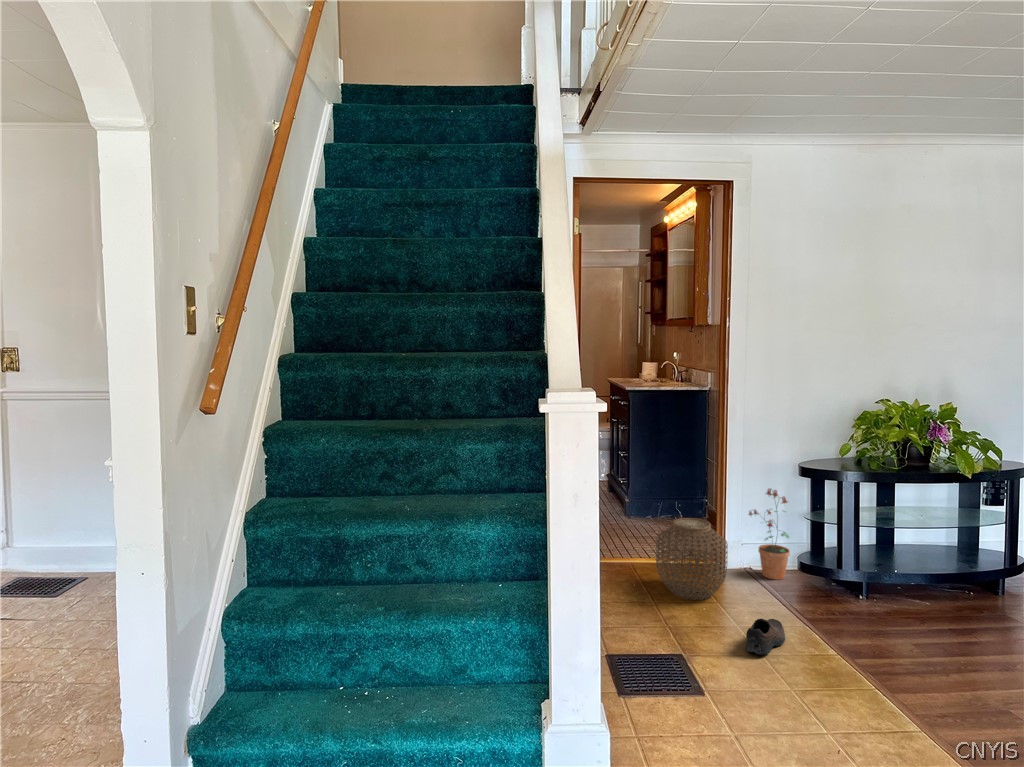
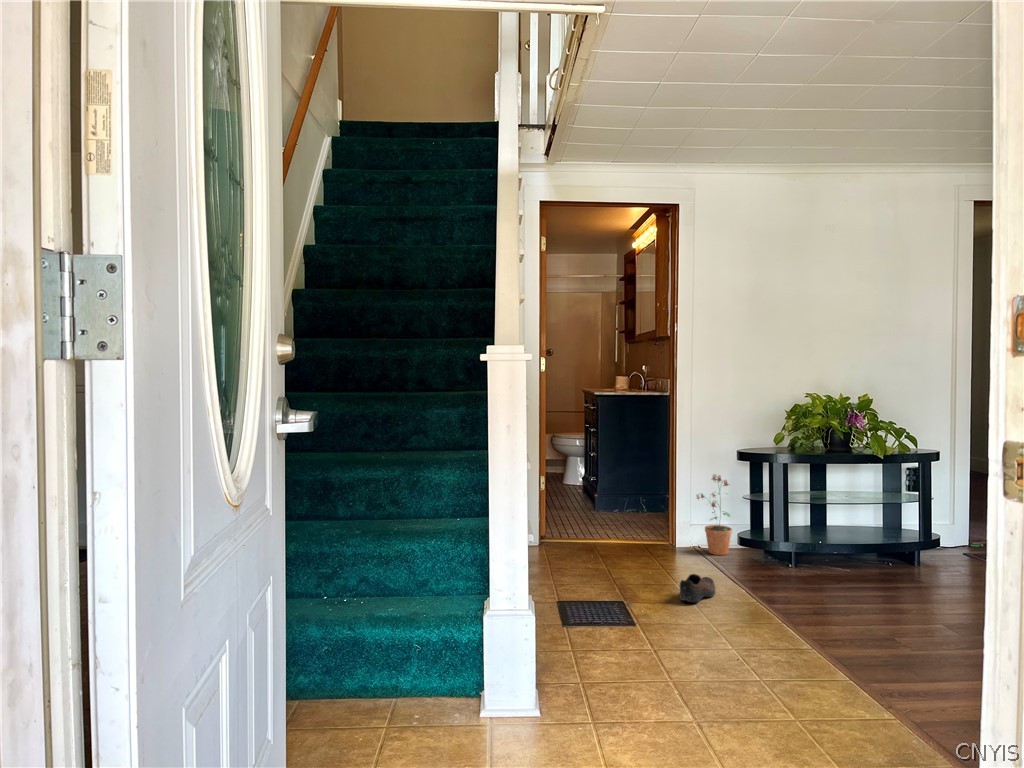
woven basket: present [656,518,728,600] -> none [610,497,673,568]

